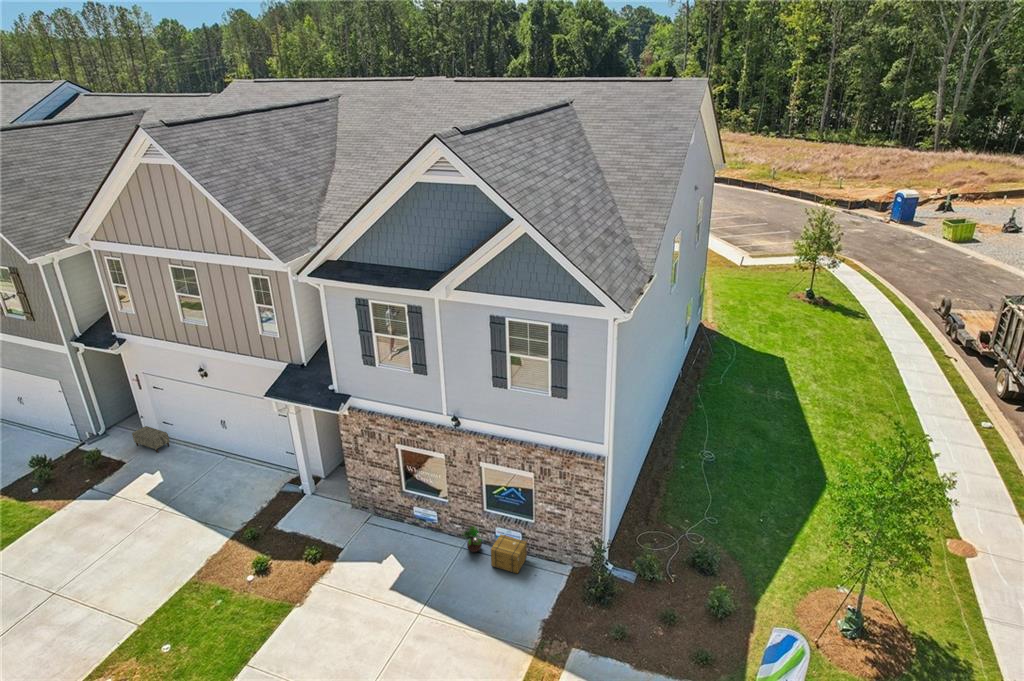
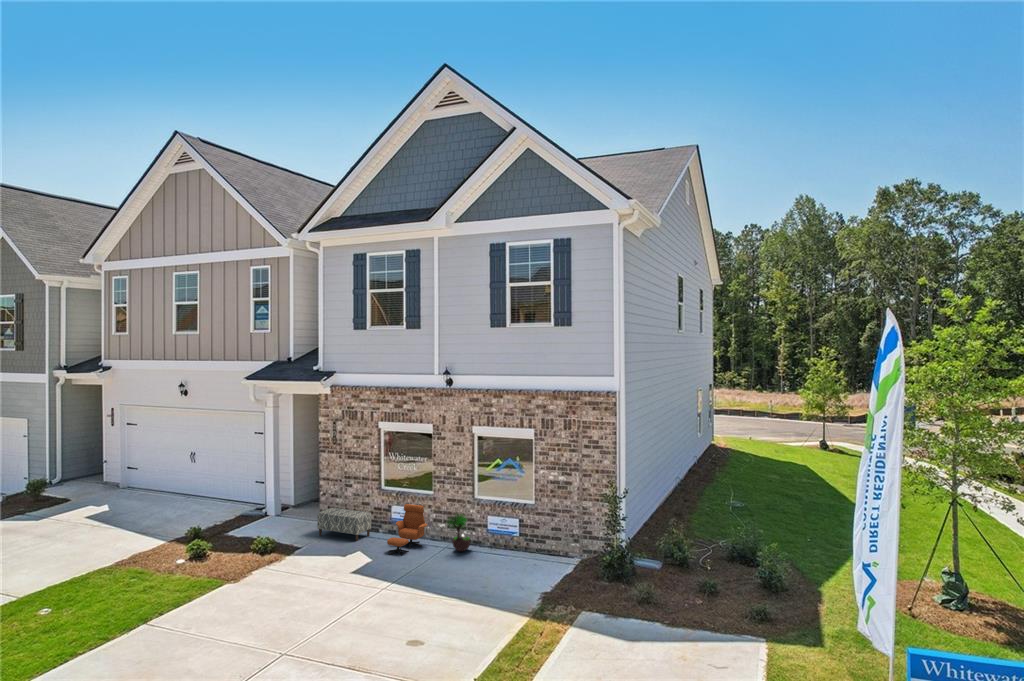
bench: present [132,426,170,453] -> present [317,508,371,541]
lounge chair: none [414,510,445,560] -> present [387,504,427,555]
cardboard box: present [491,534,527,573] -> none [480,525,525,565]

